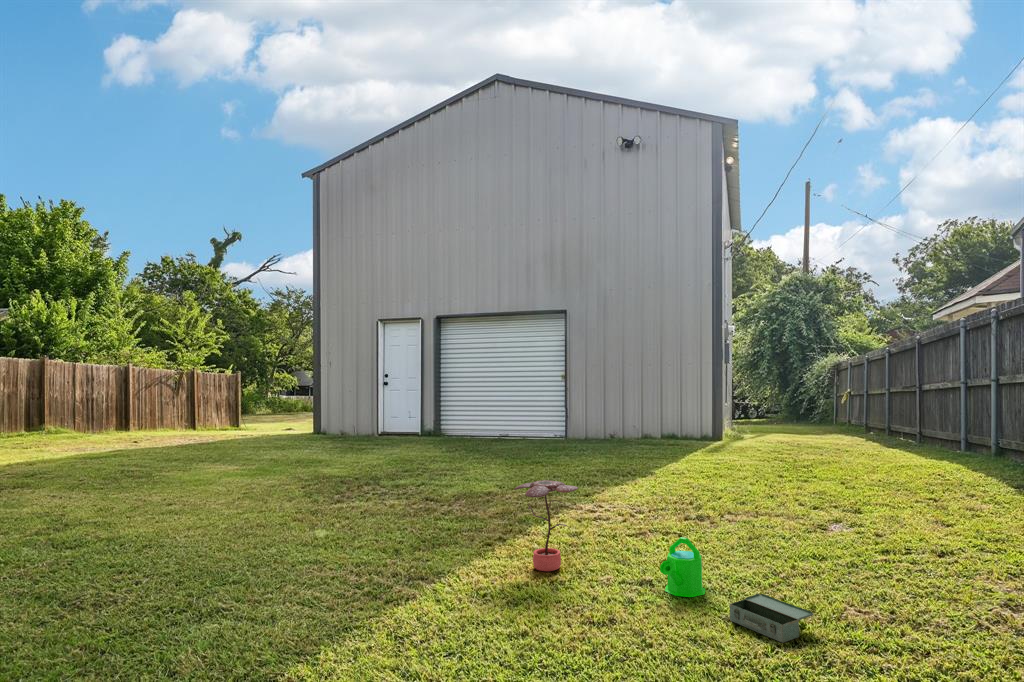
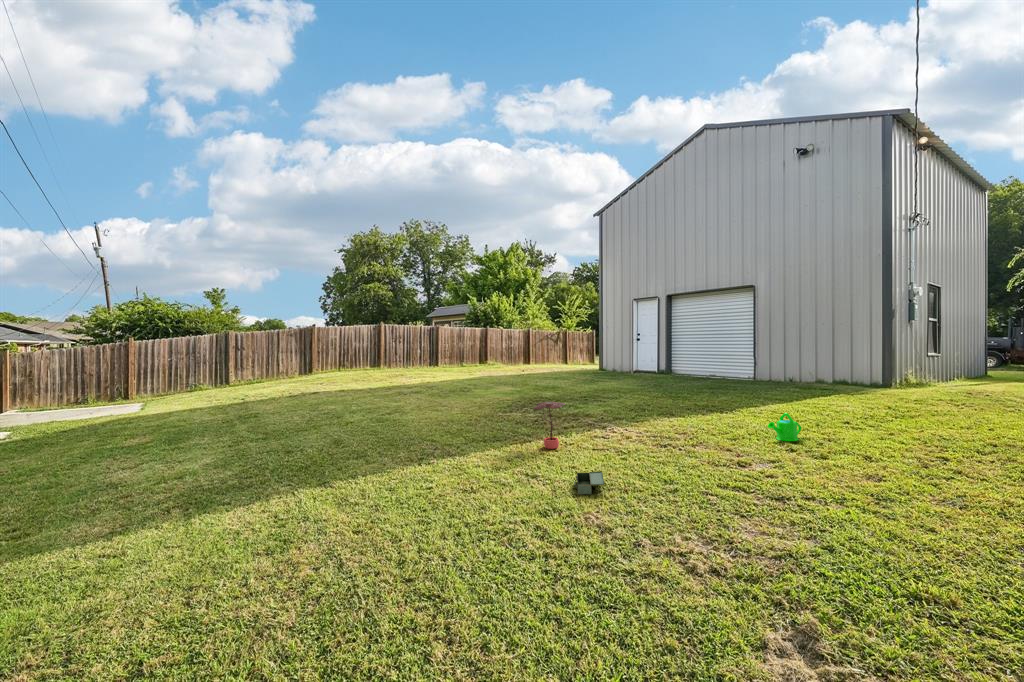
watering can: present [660,537,705,597] -> present [768,413,801,441]

